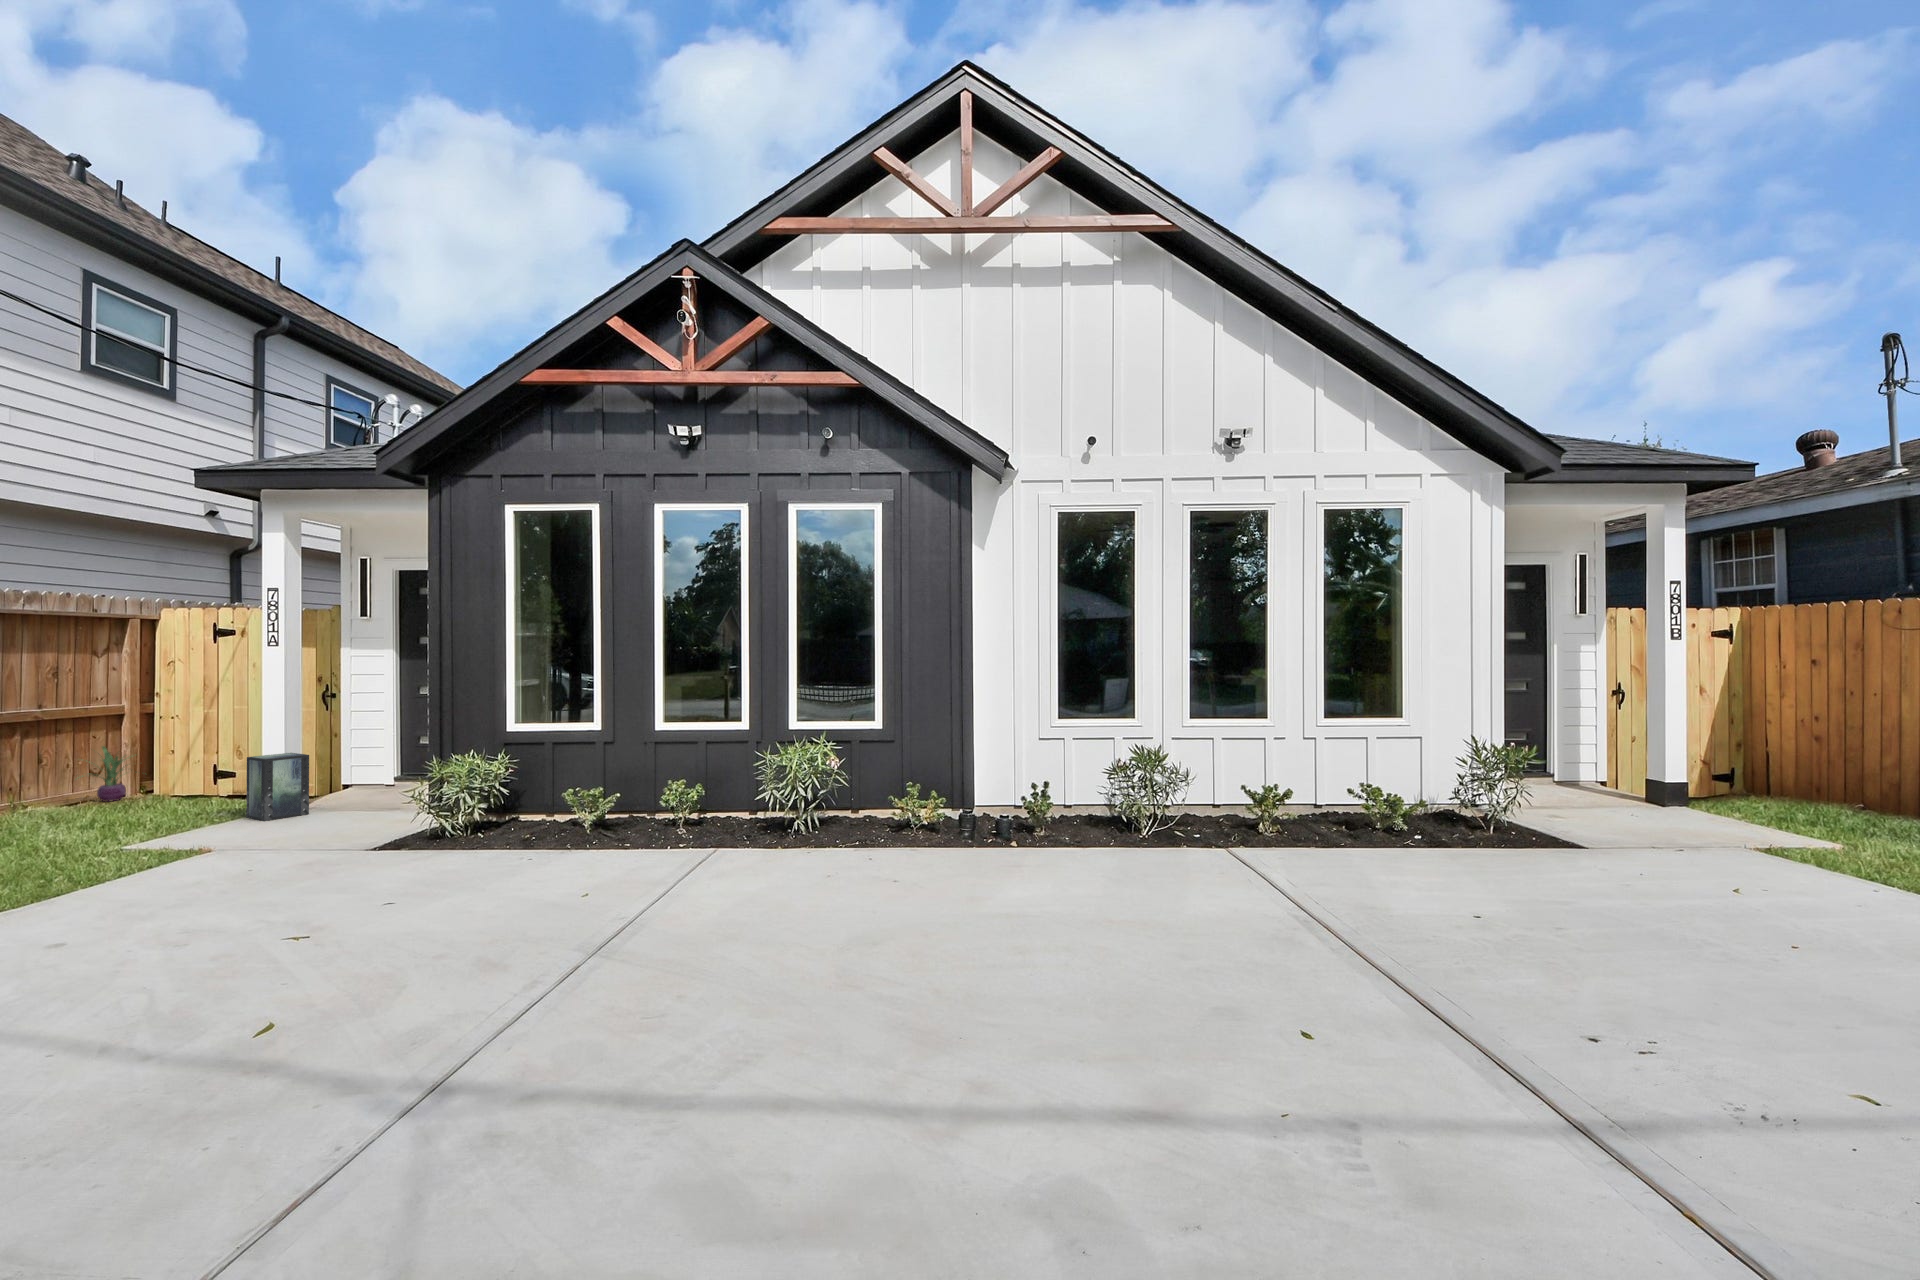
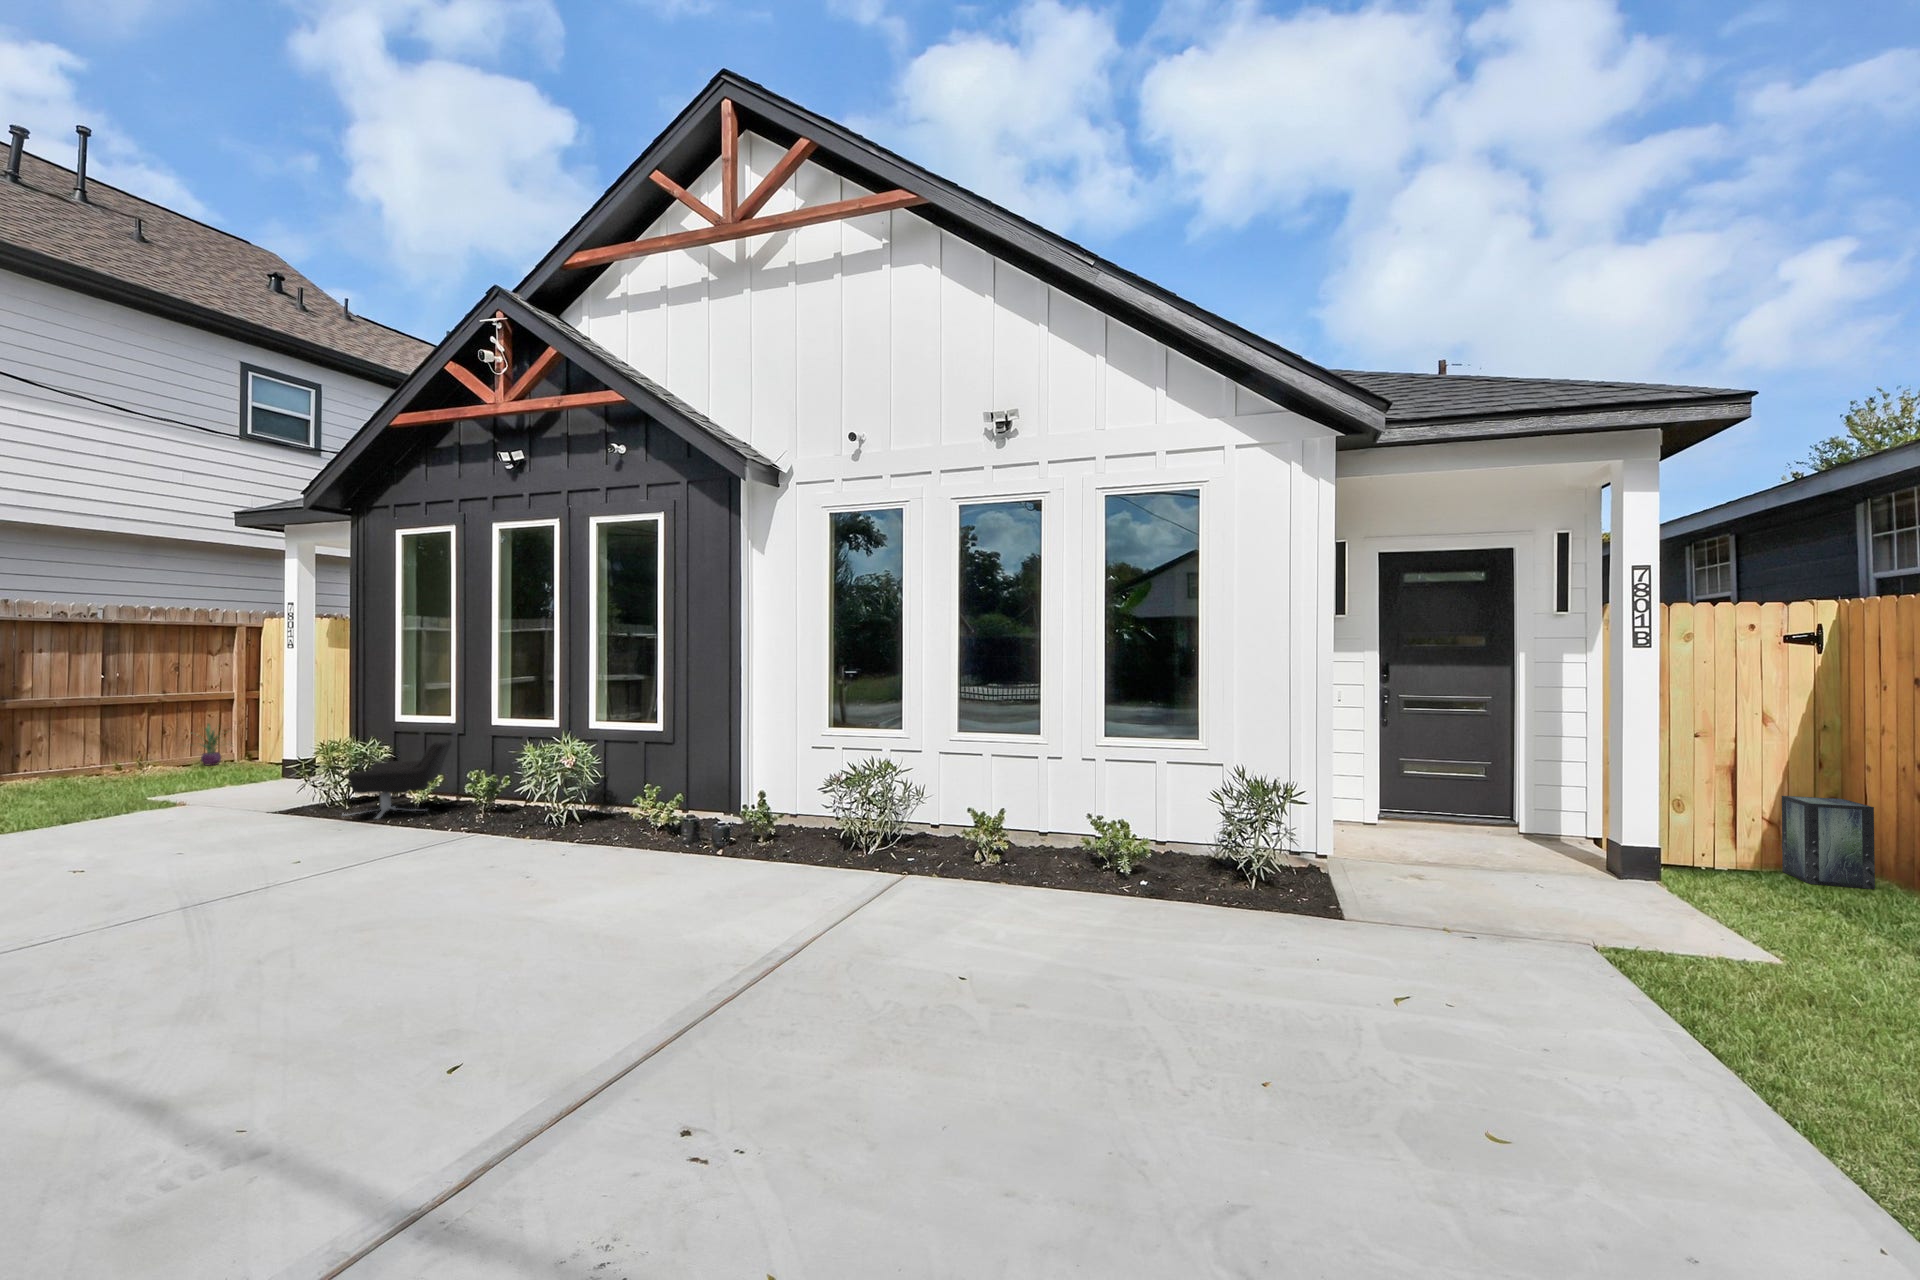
lounge chair: none [508,746,628,843] -> present [349,738,452,819]
storage box: present [246,753,309,821] -> present [1782,796,1875,889]

